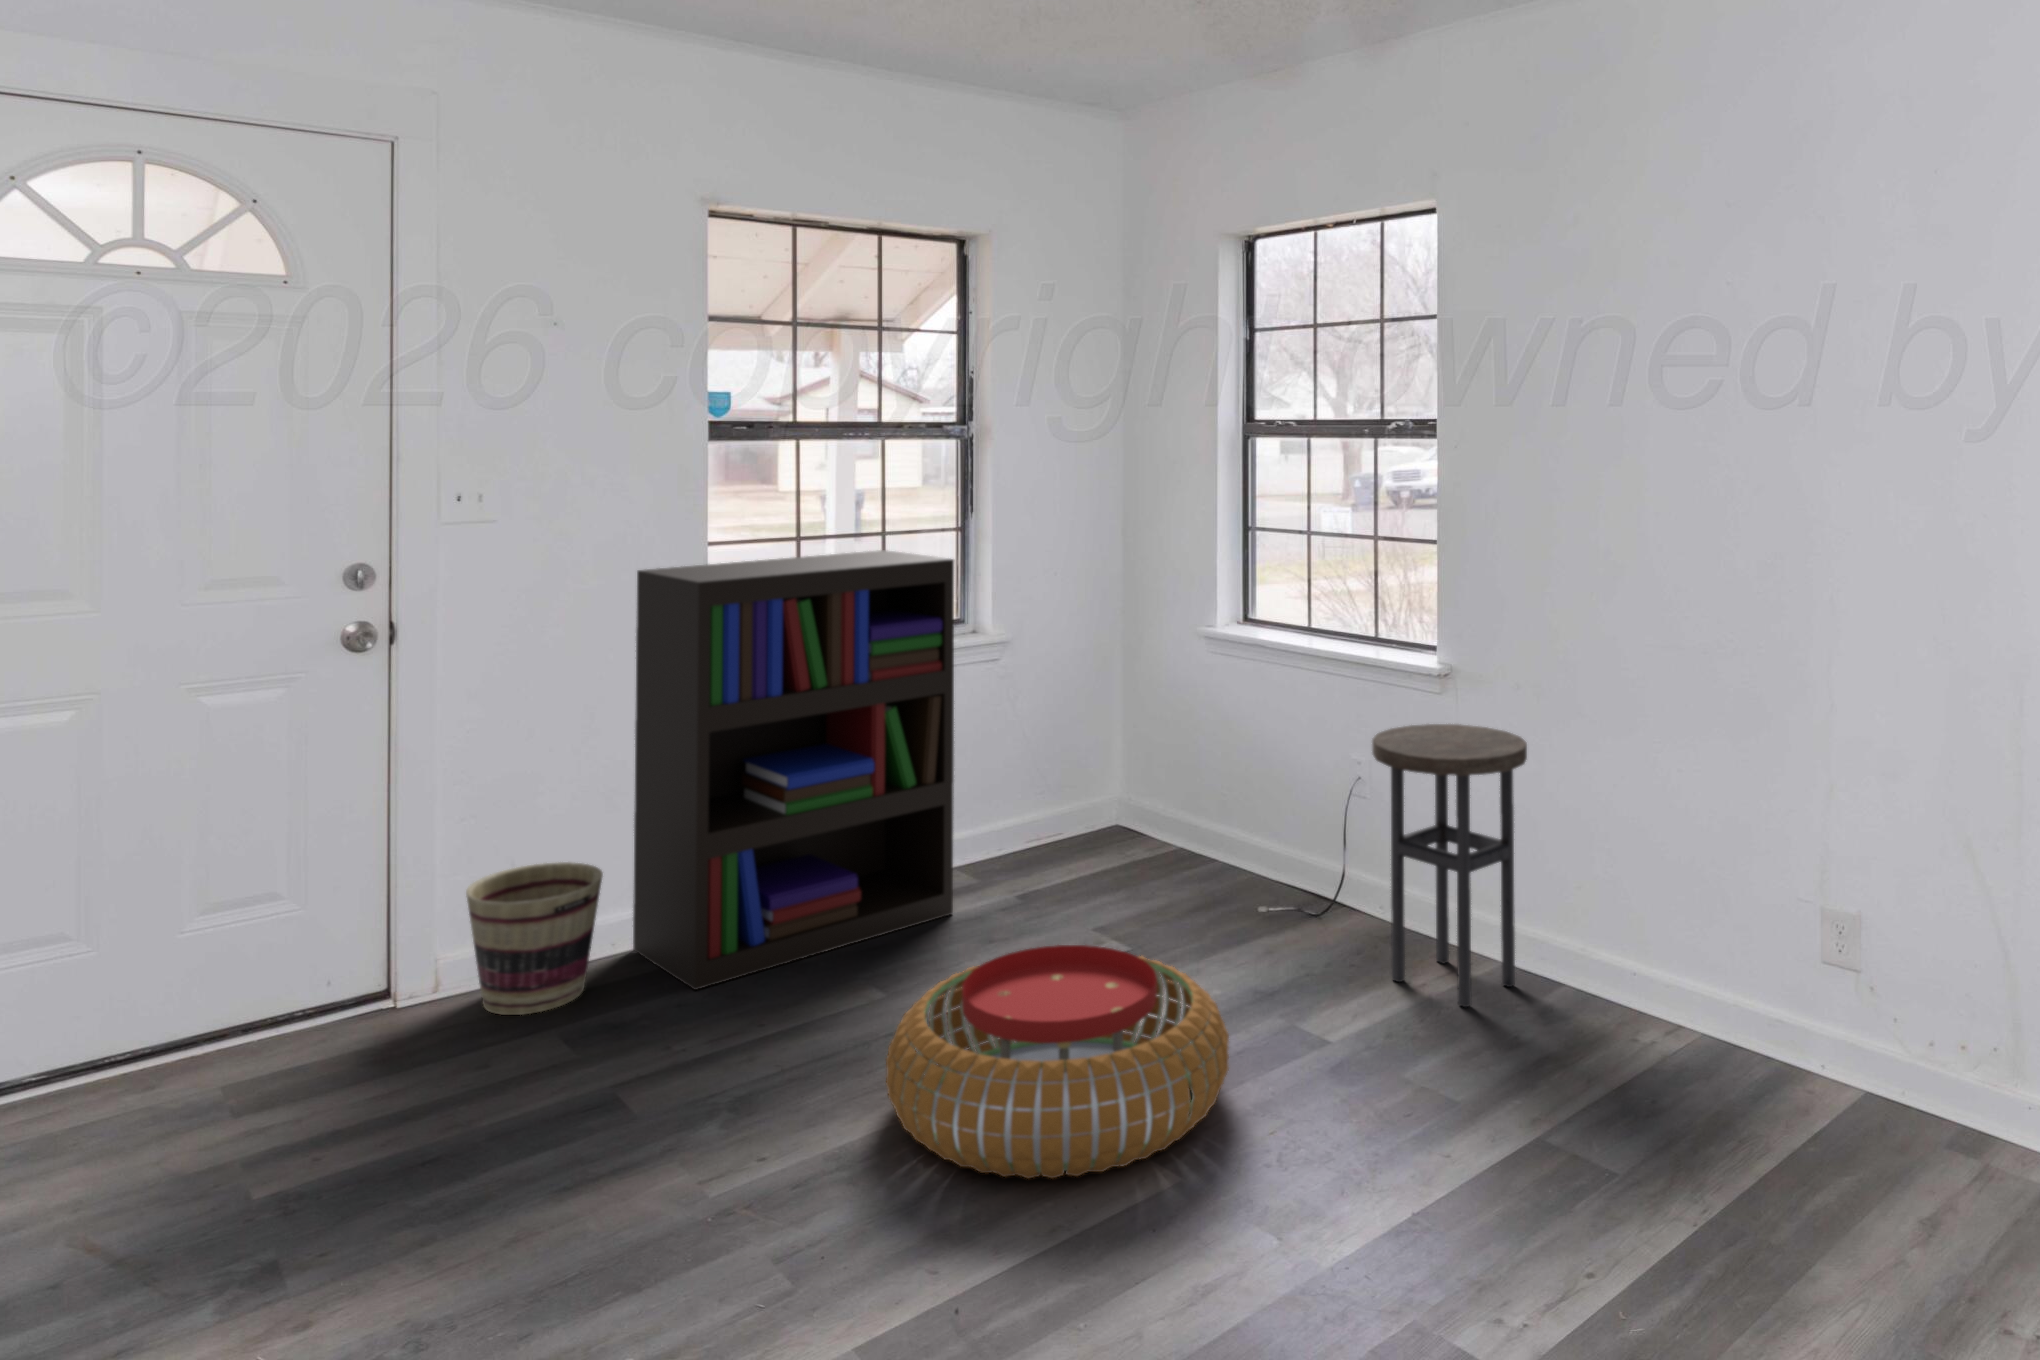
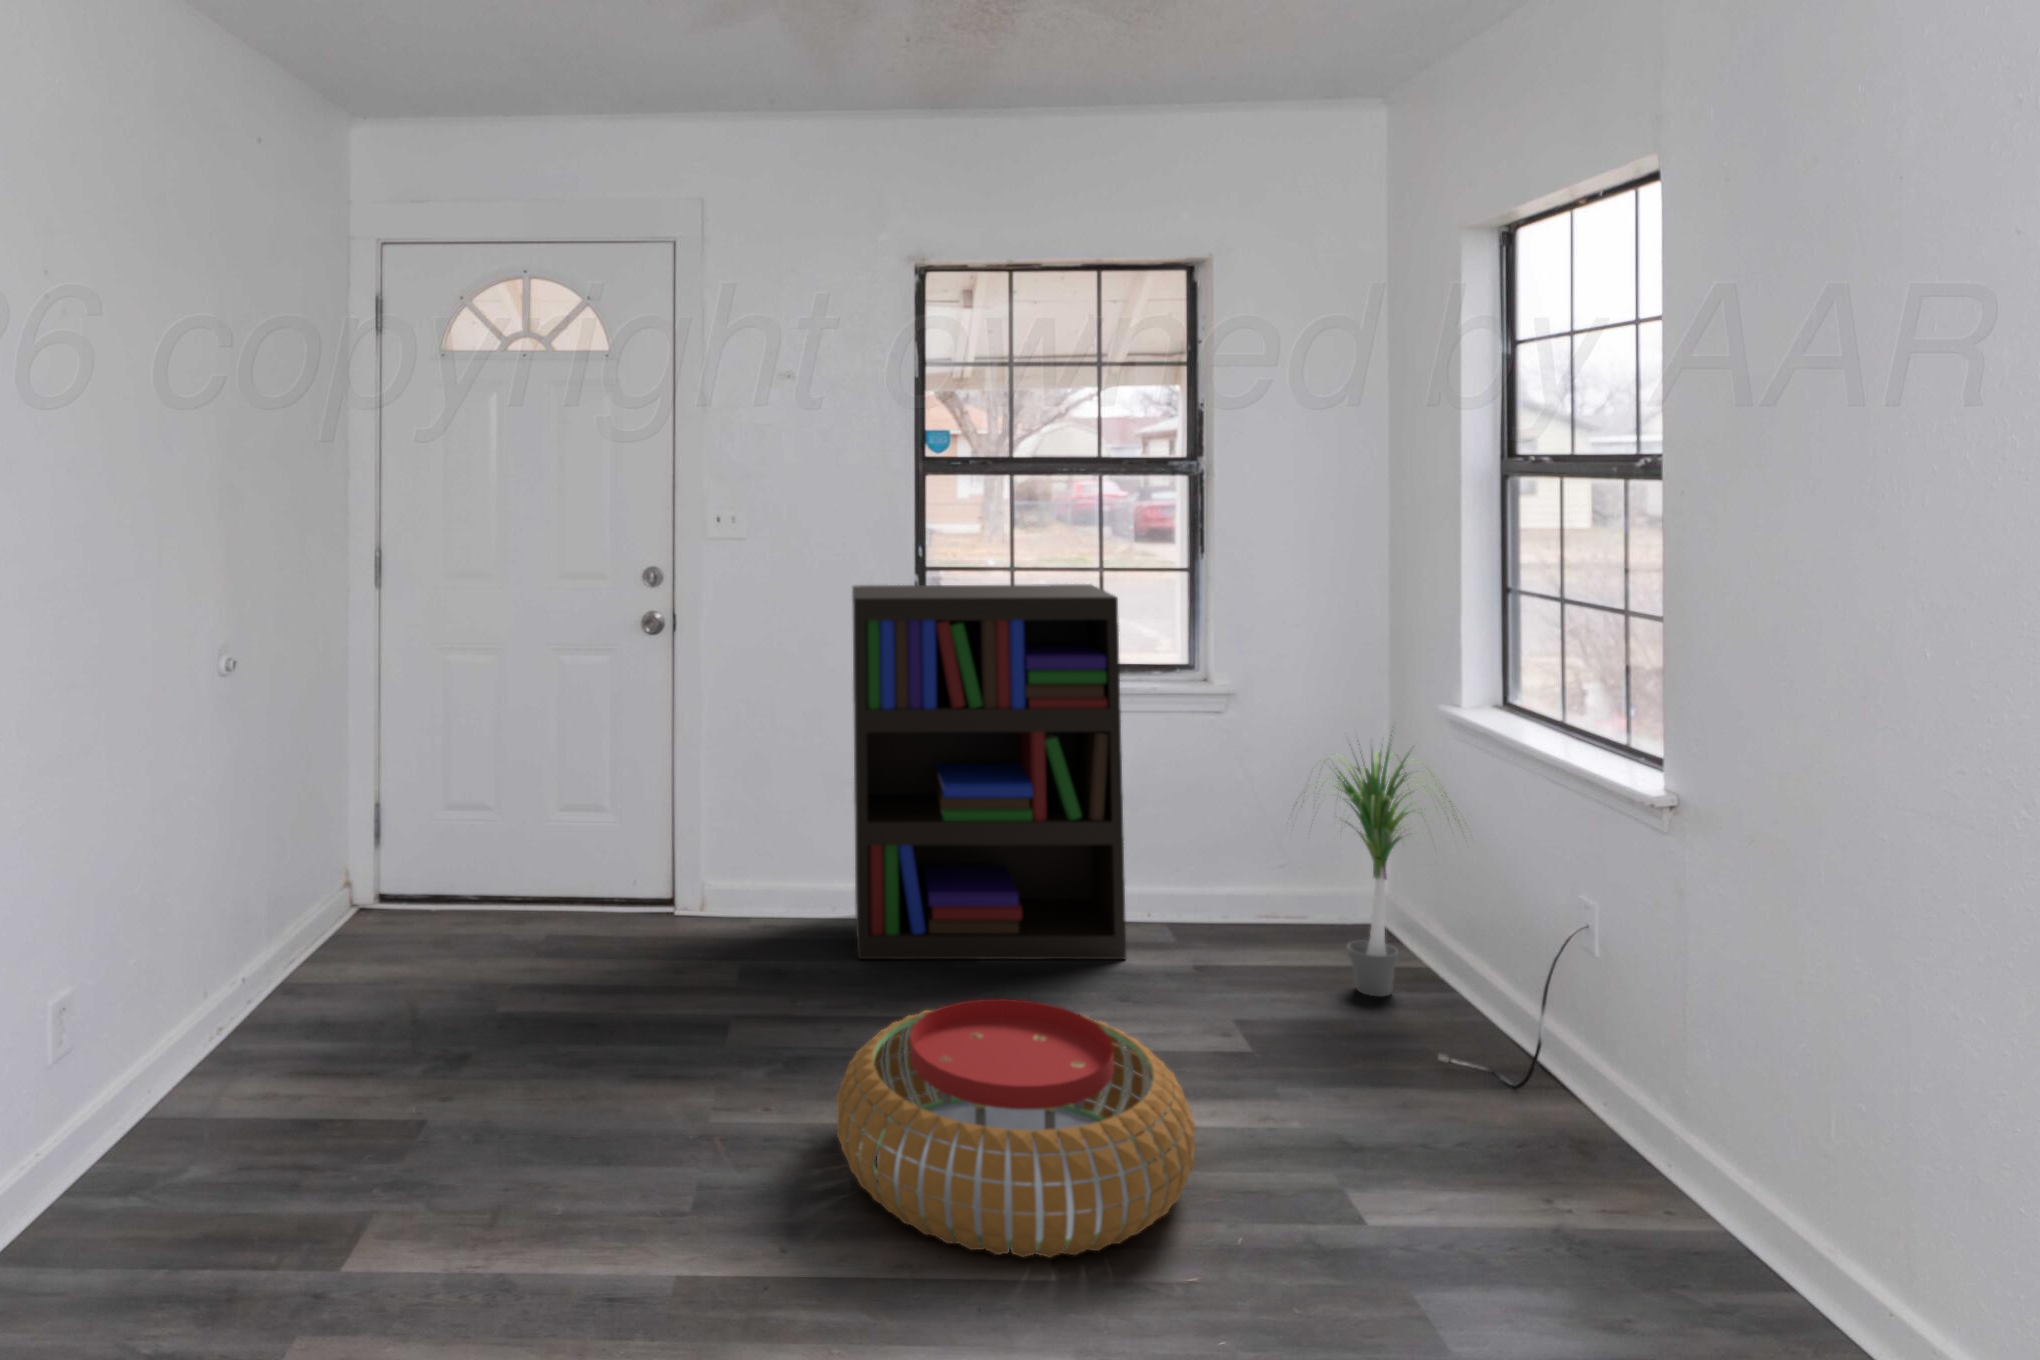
potted plant: none [1090,645,1244,887] -> present [1294,745,1460,996]
side table: present [1372,724,1527,1007] -> none [1487,861,1729,1270]
basket: present [466,862,603,1015] -> none [708,820,808,942]

